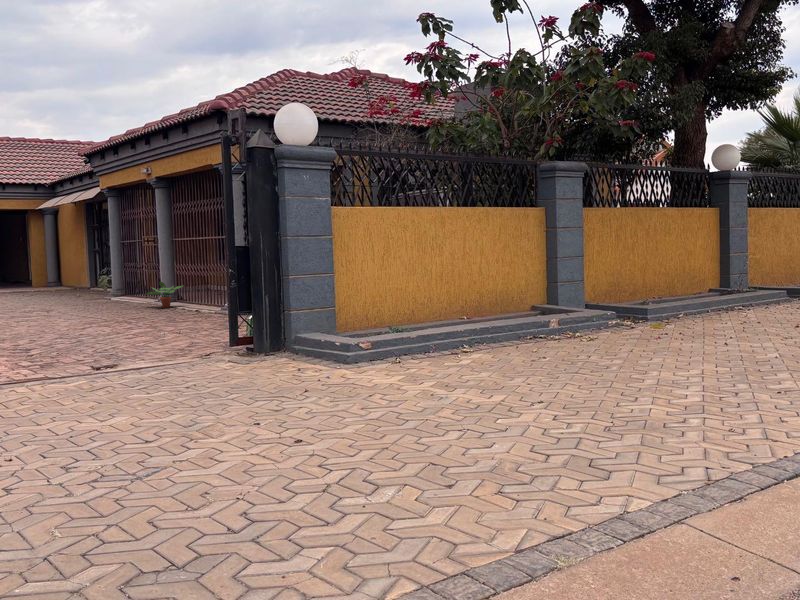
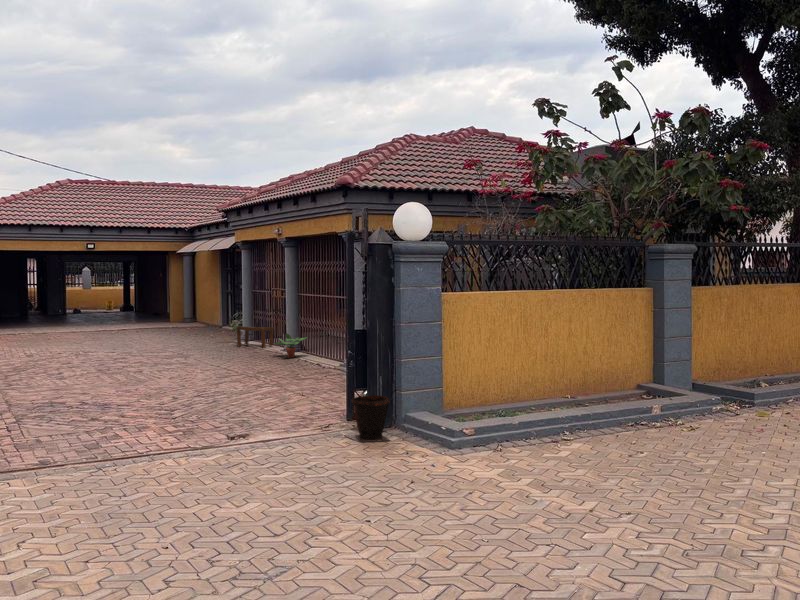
bench: none [103,279,146,303] -> present [236,326,274,348]
bucket: none [234,316,279,365] -> present [352,395,390,442]

